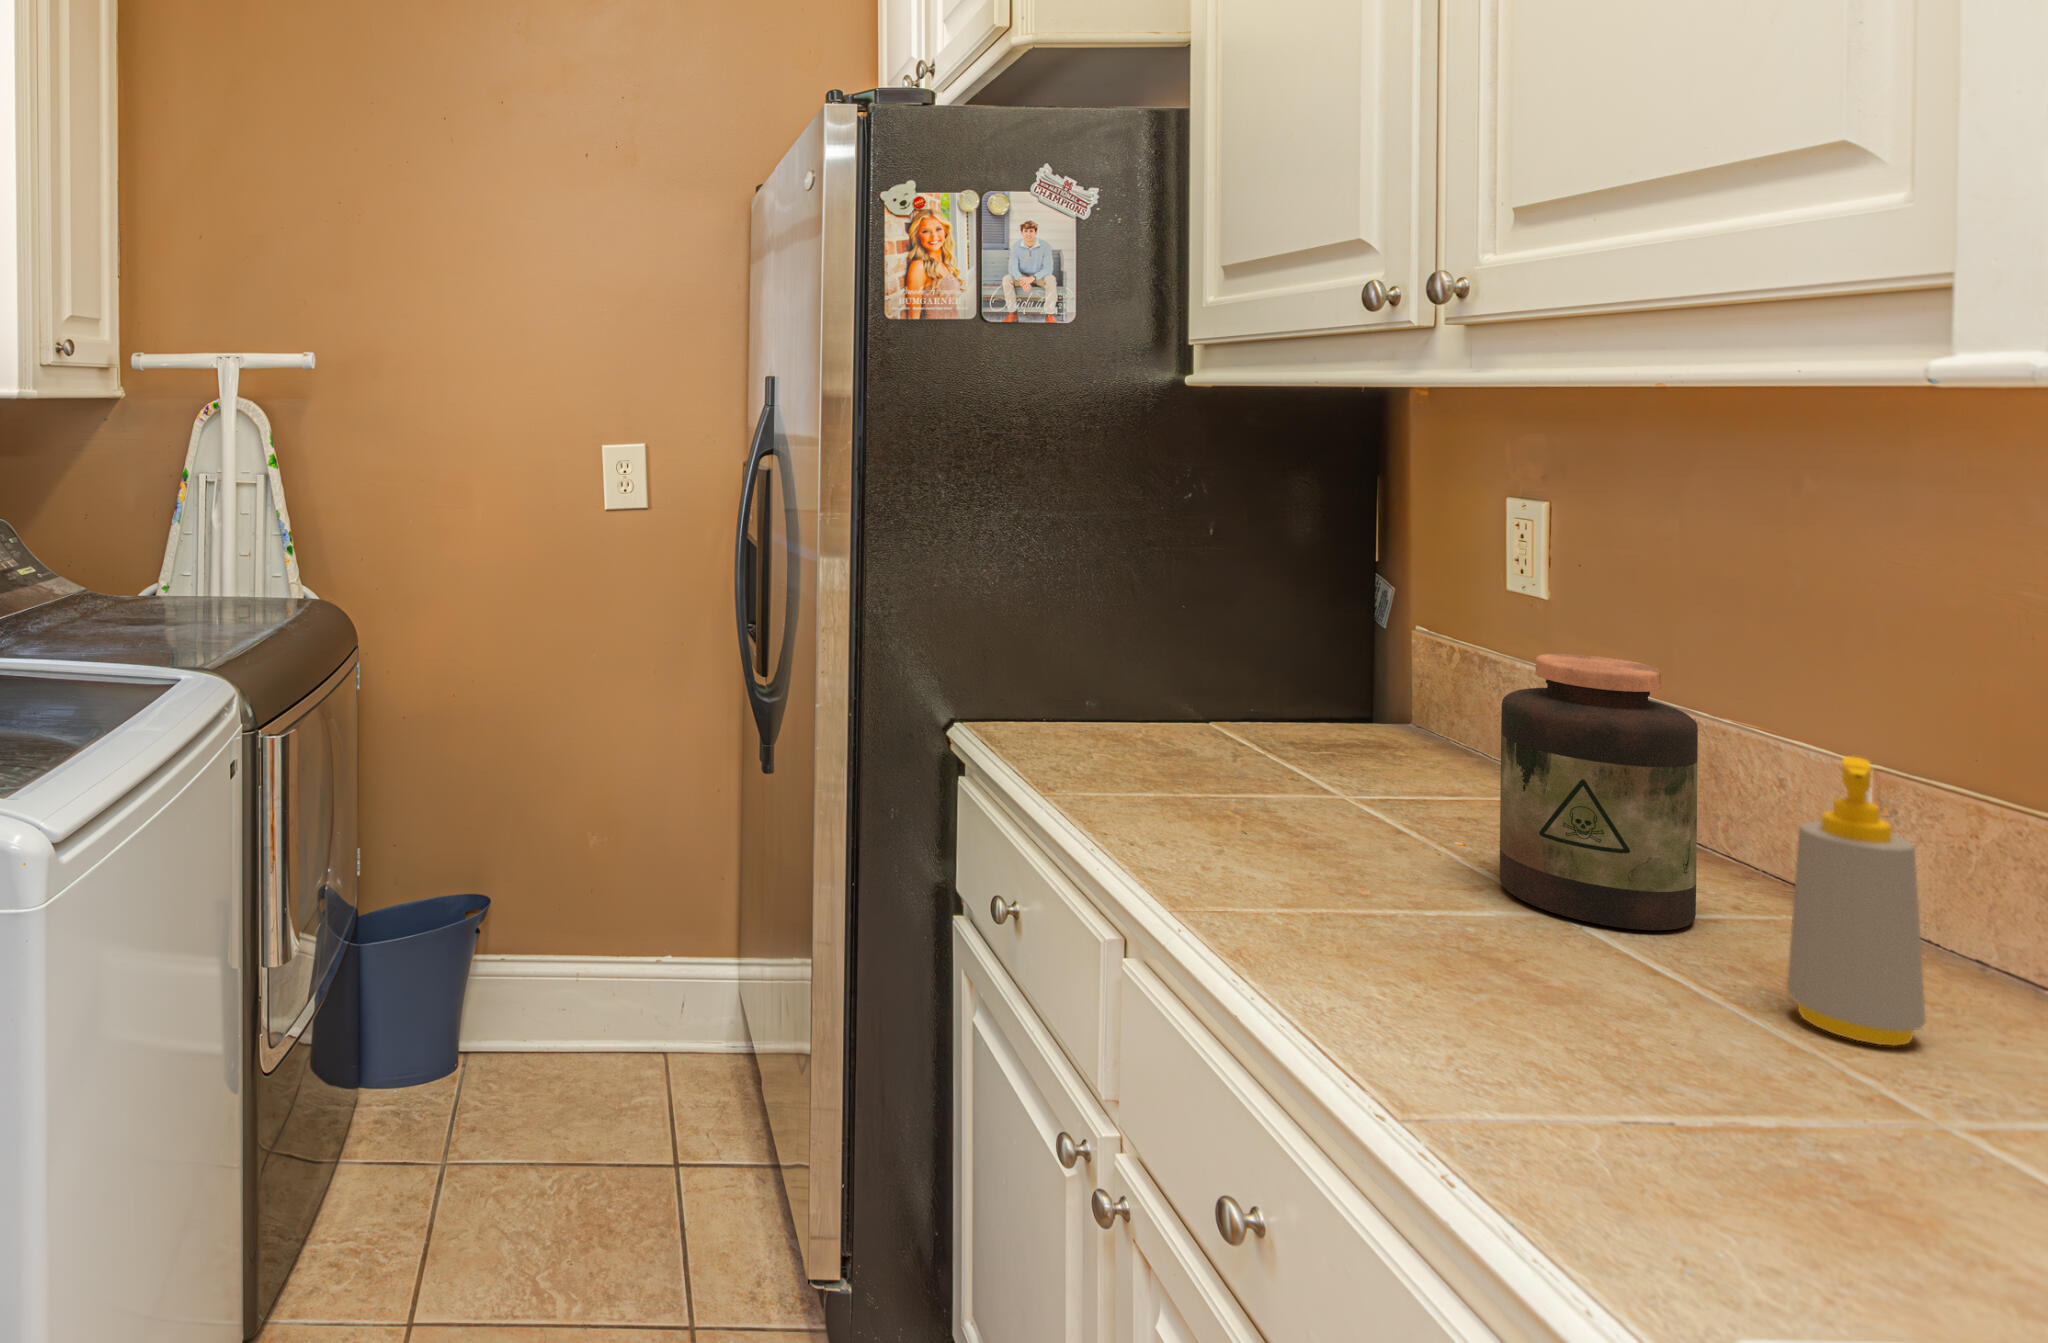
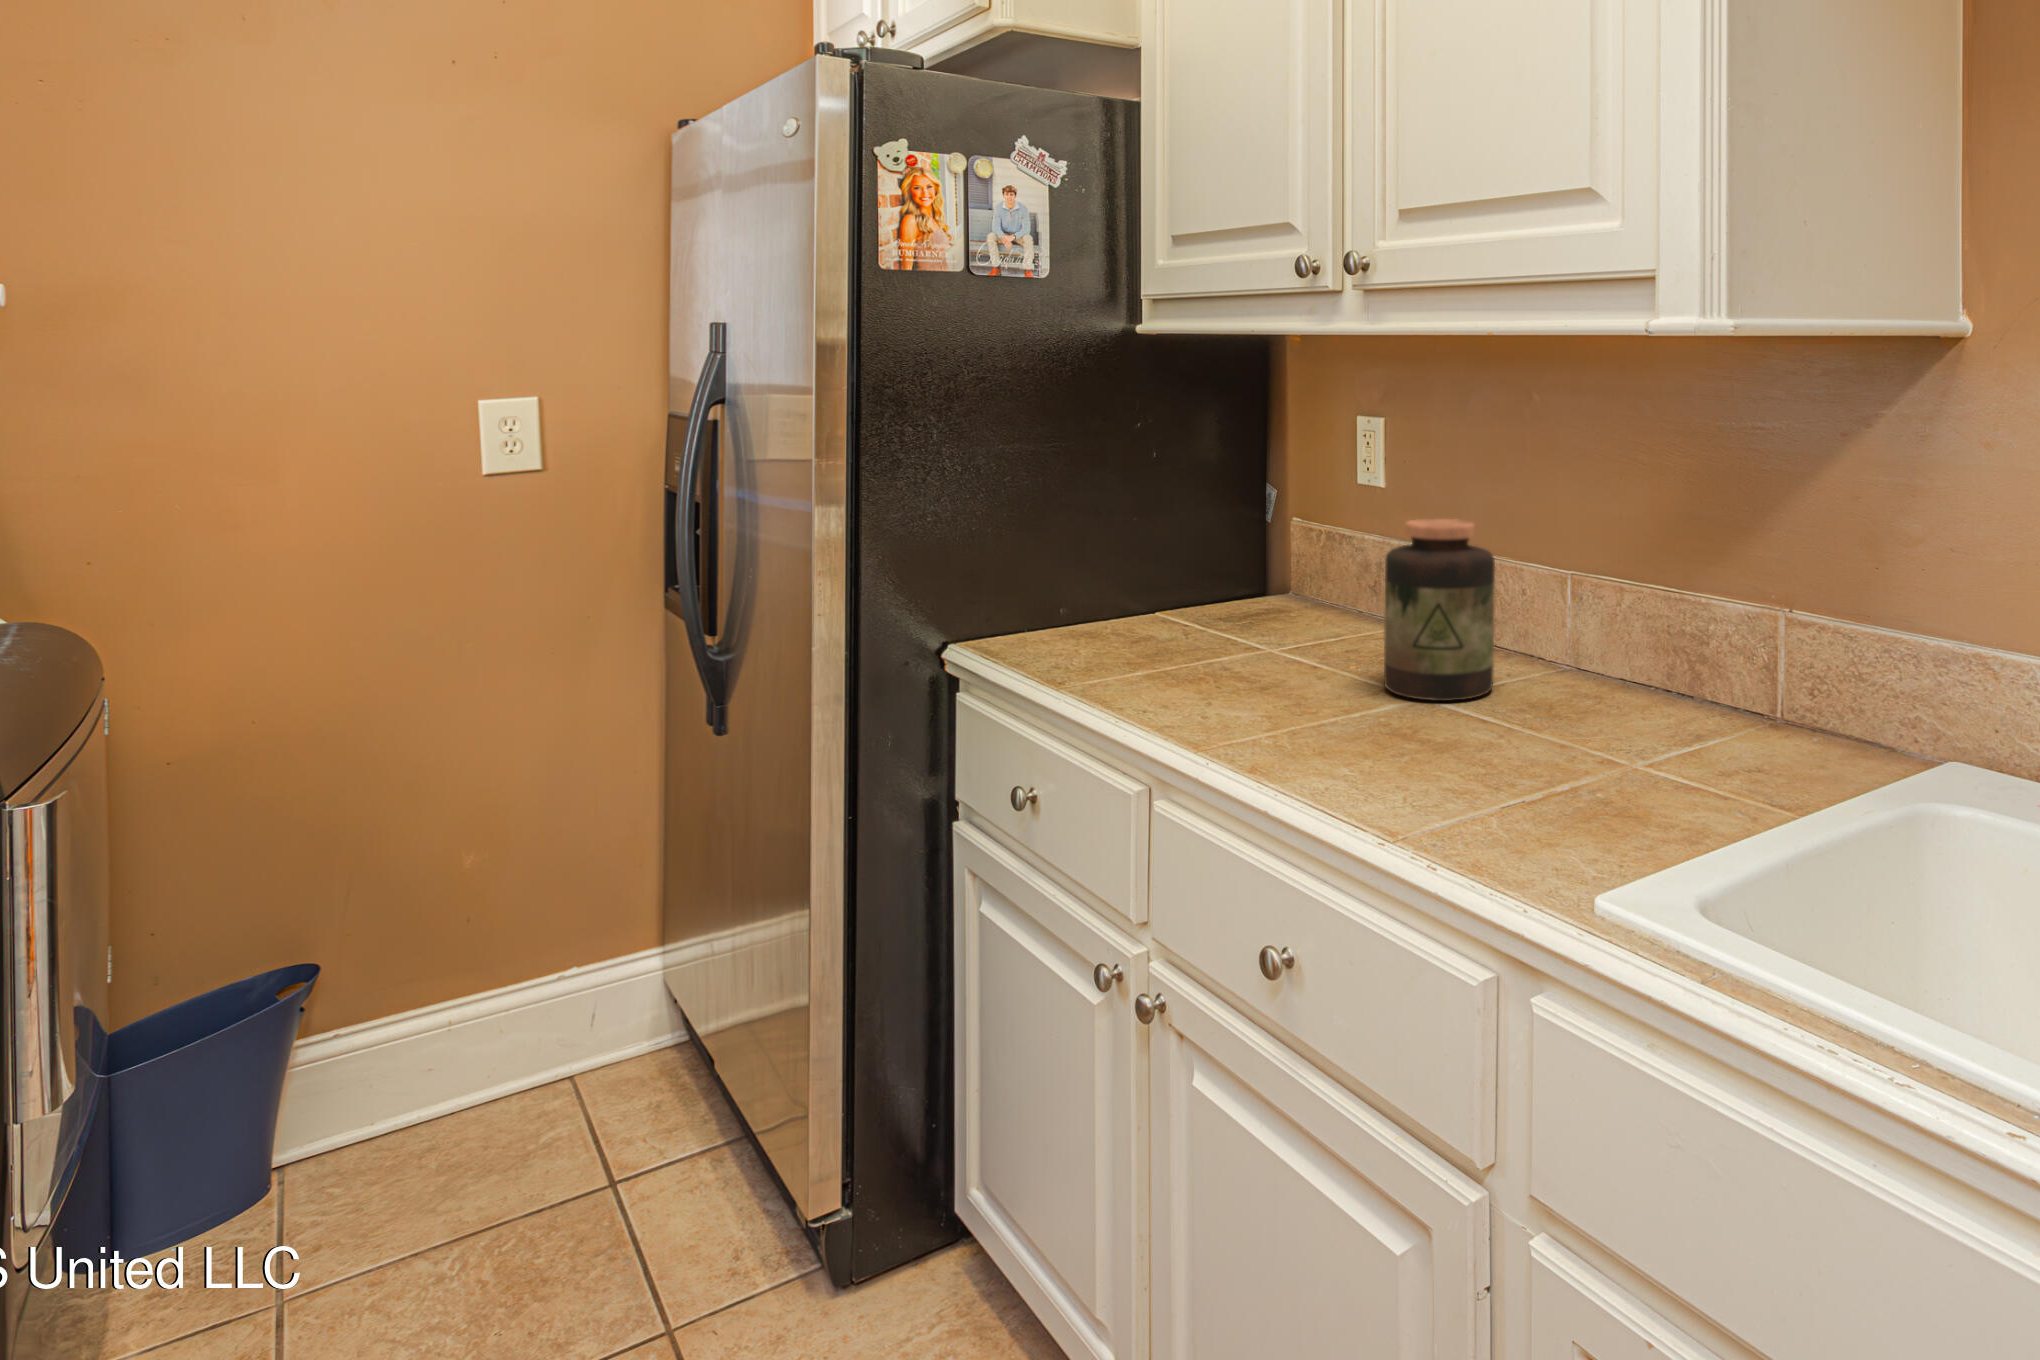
soap bottle: present [1787,757,1926,1046] -> none [1553,560,1617,734]

